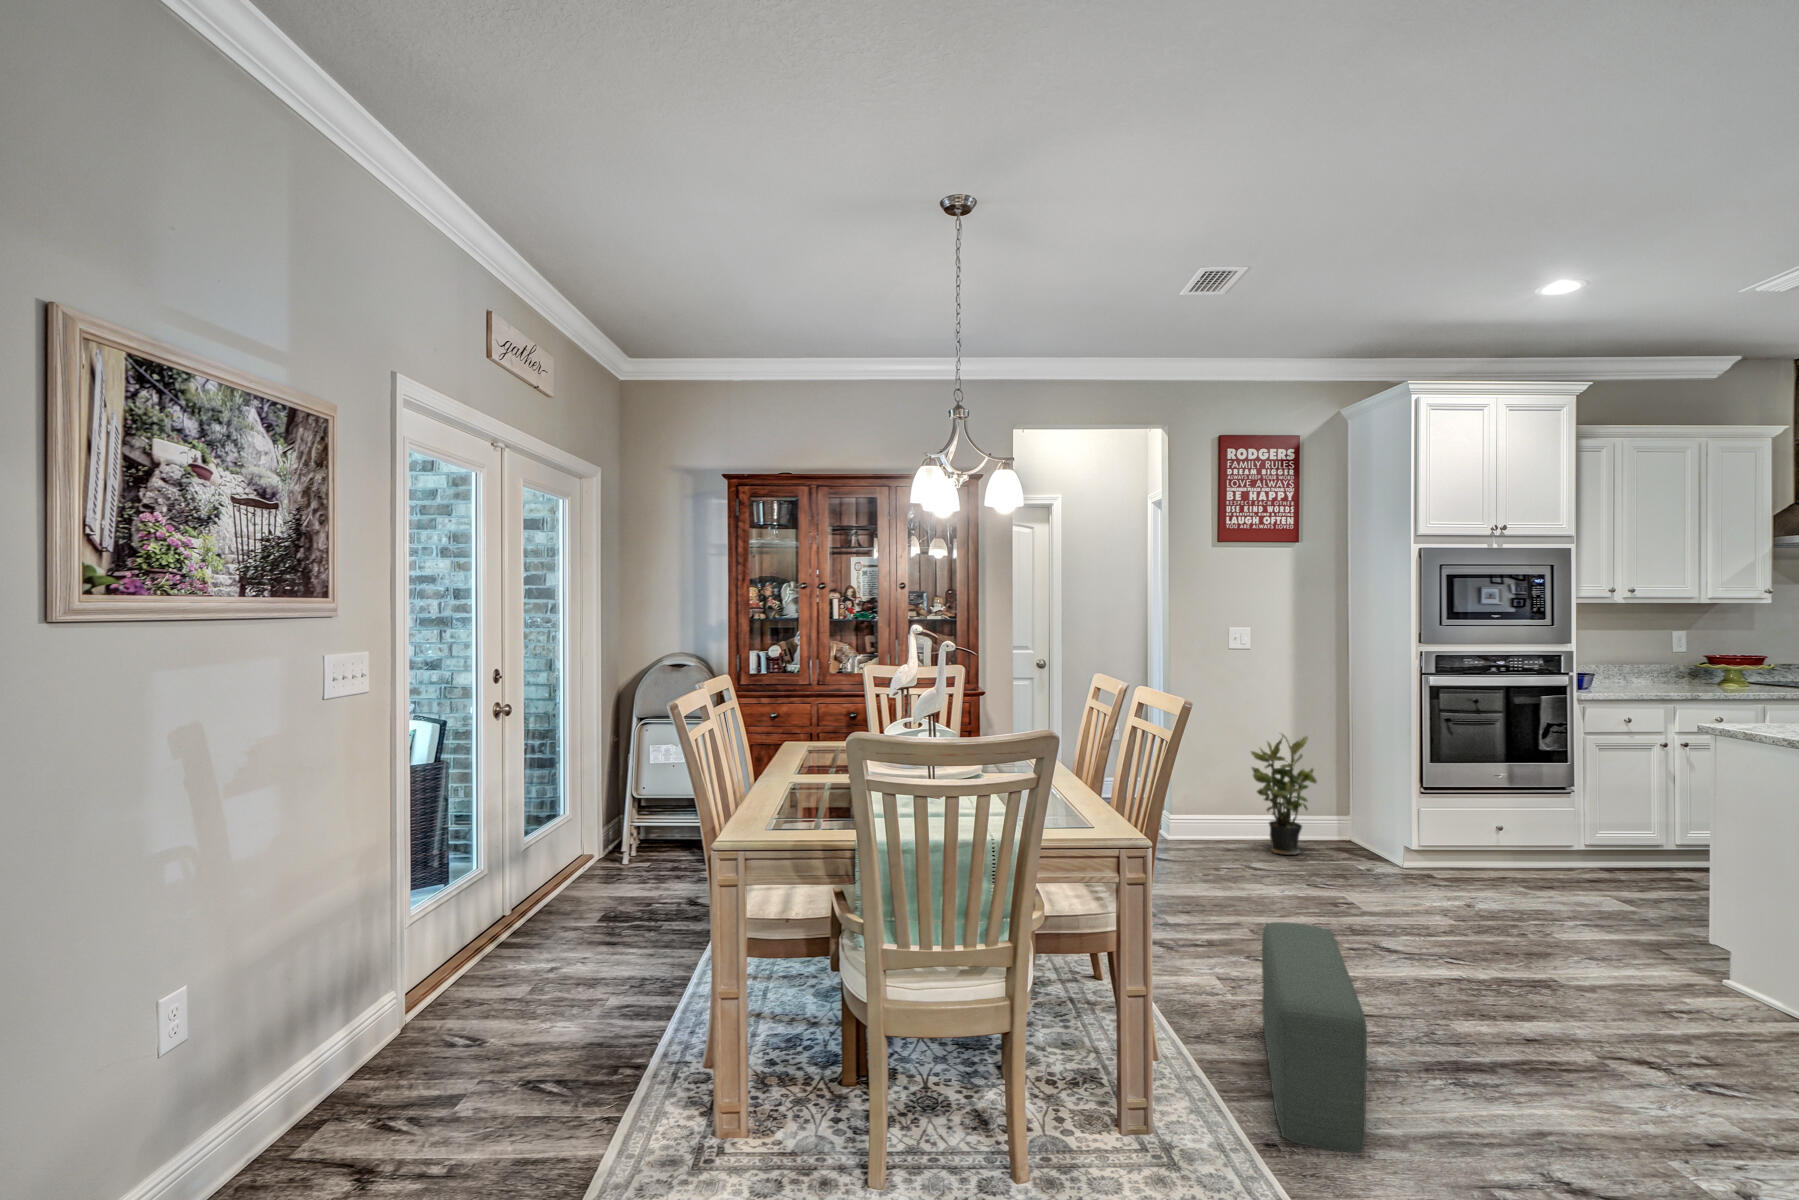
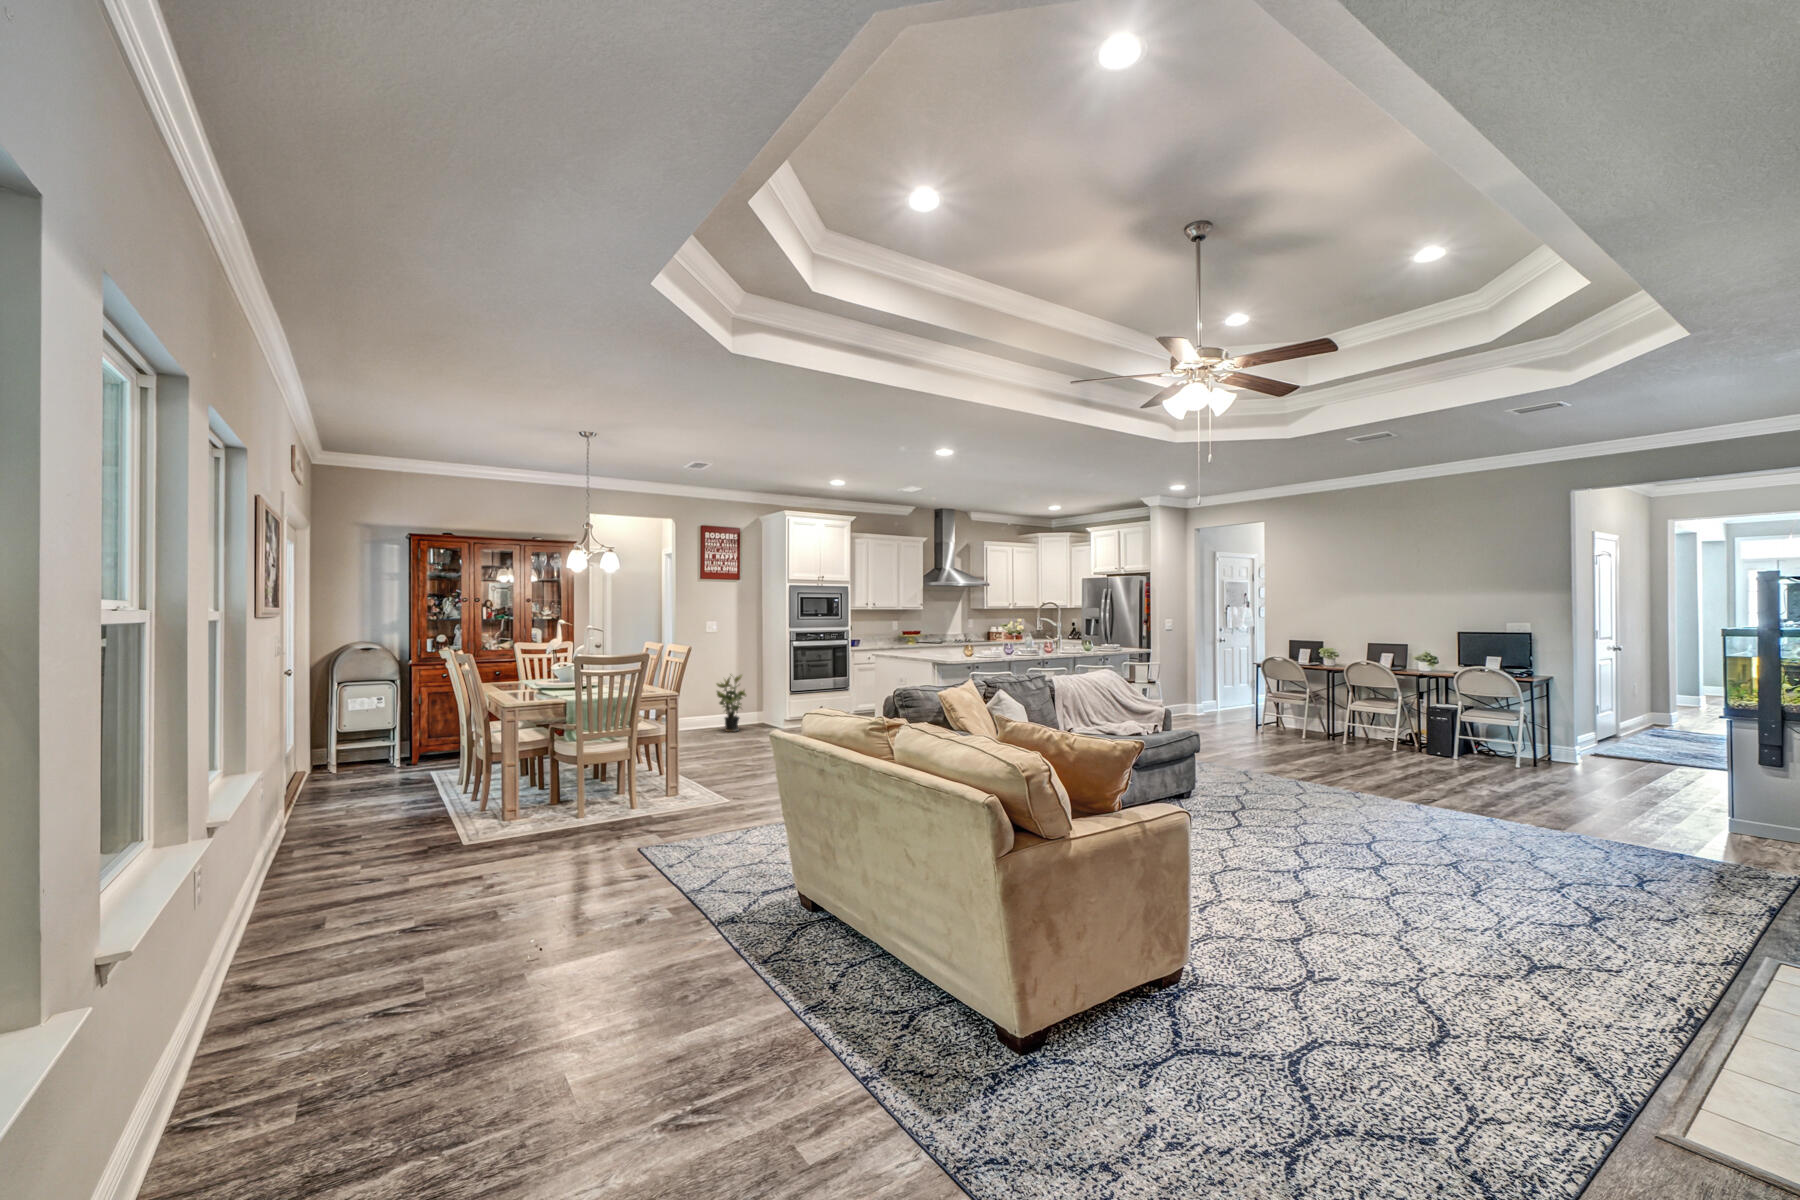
pouf: present [1262,922,1367,1153] -> none [716,733,747,794]

